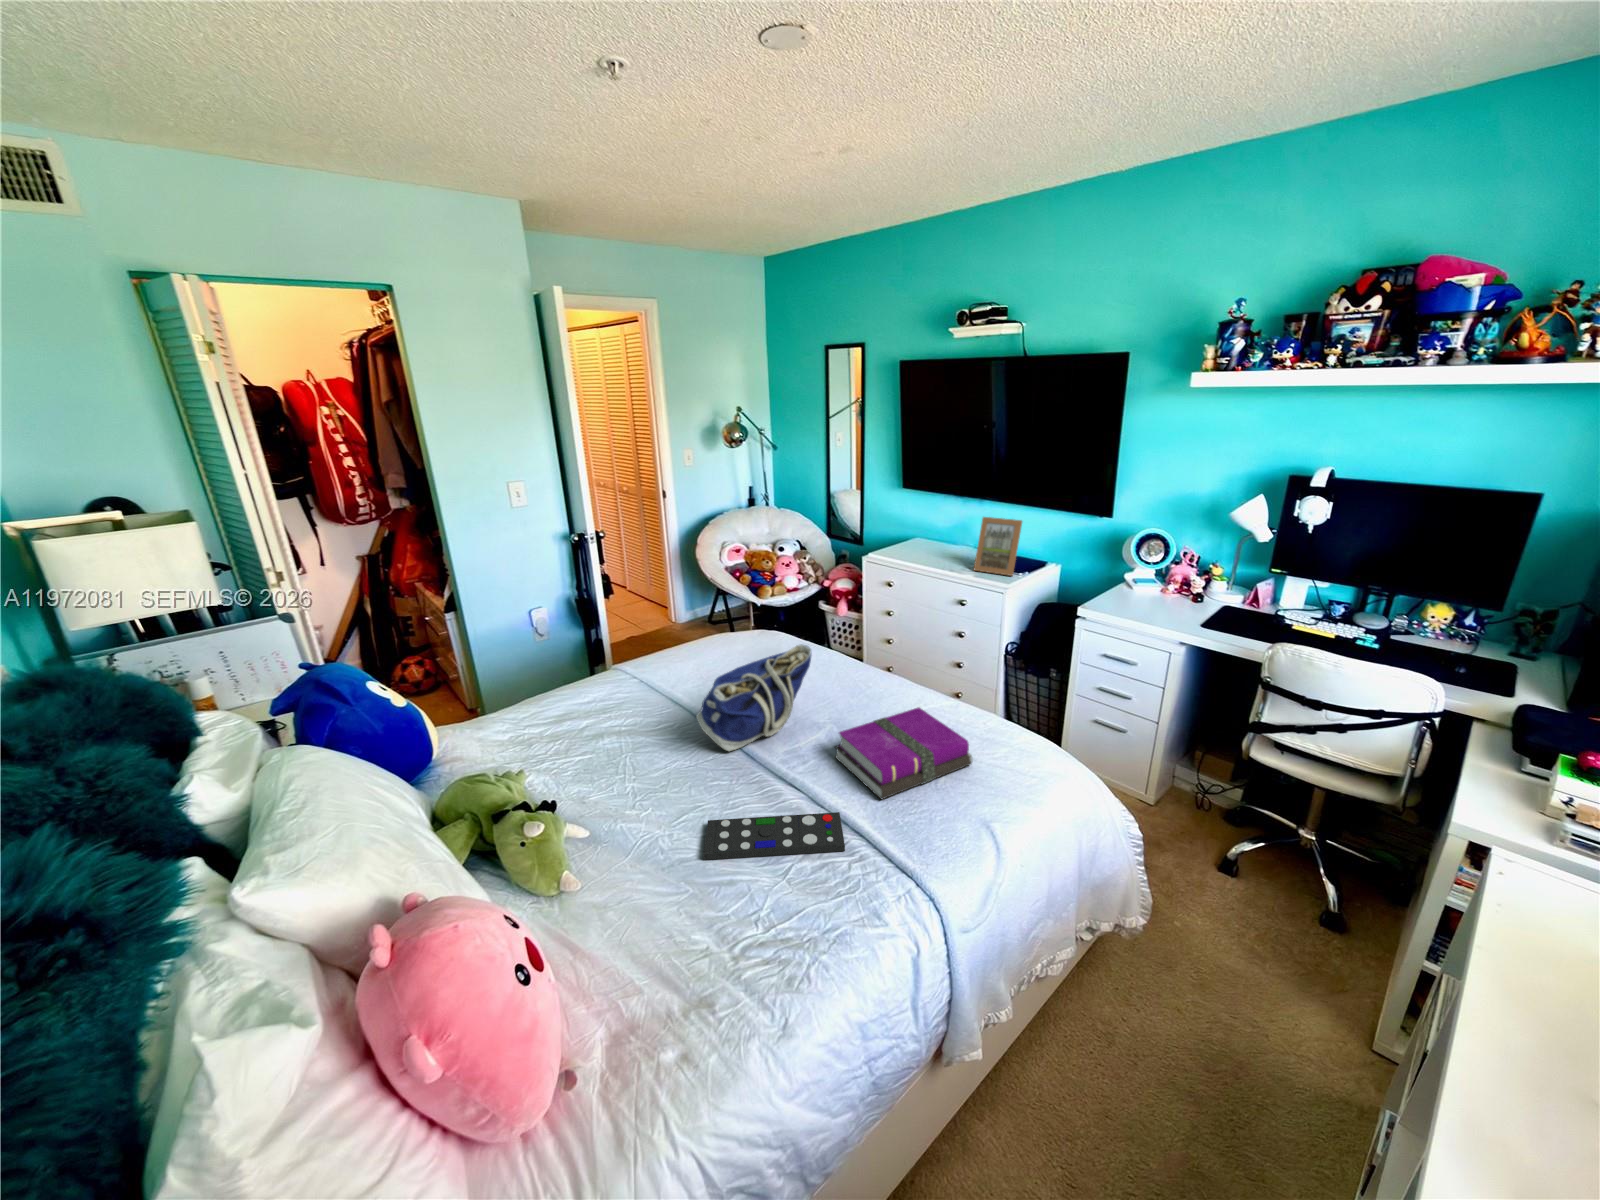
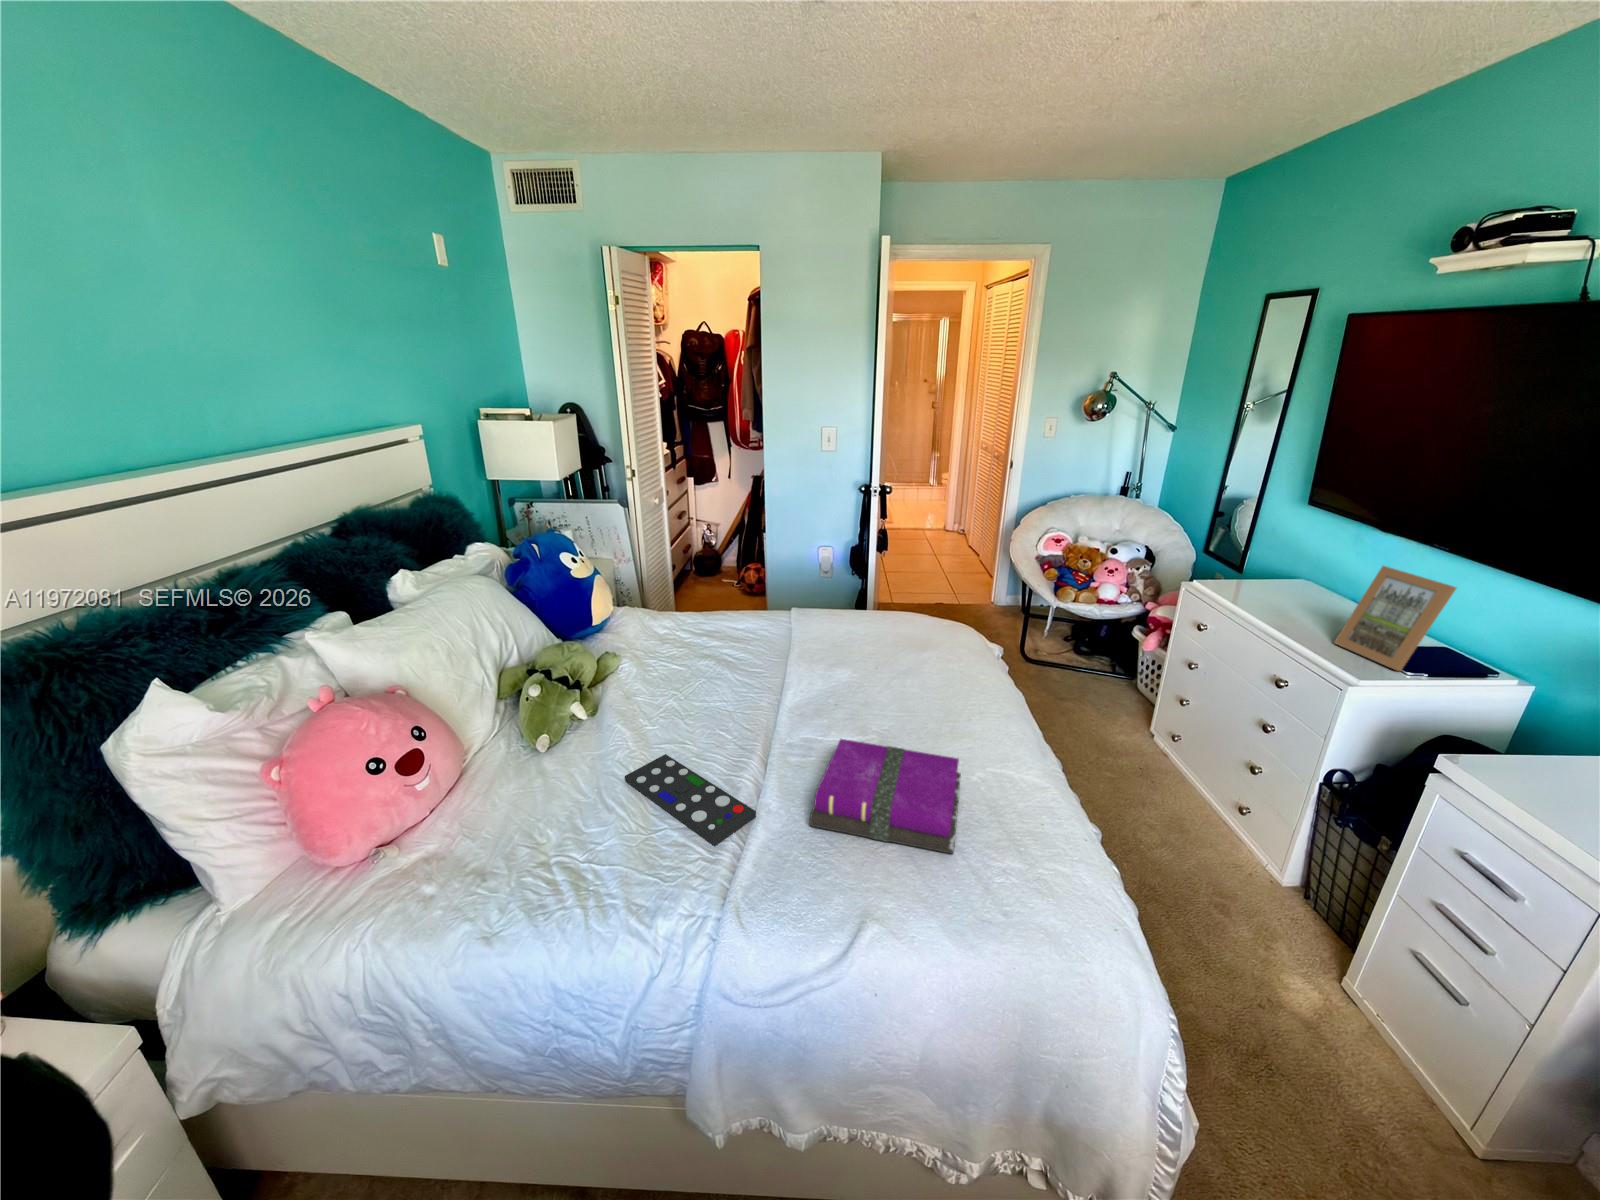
tote bag: present [696,644,811,751] -> none [737,633,882,717]

